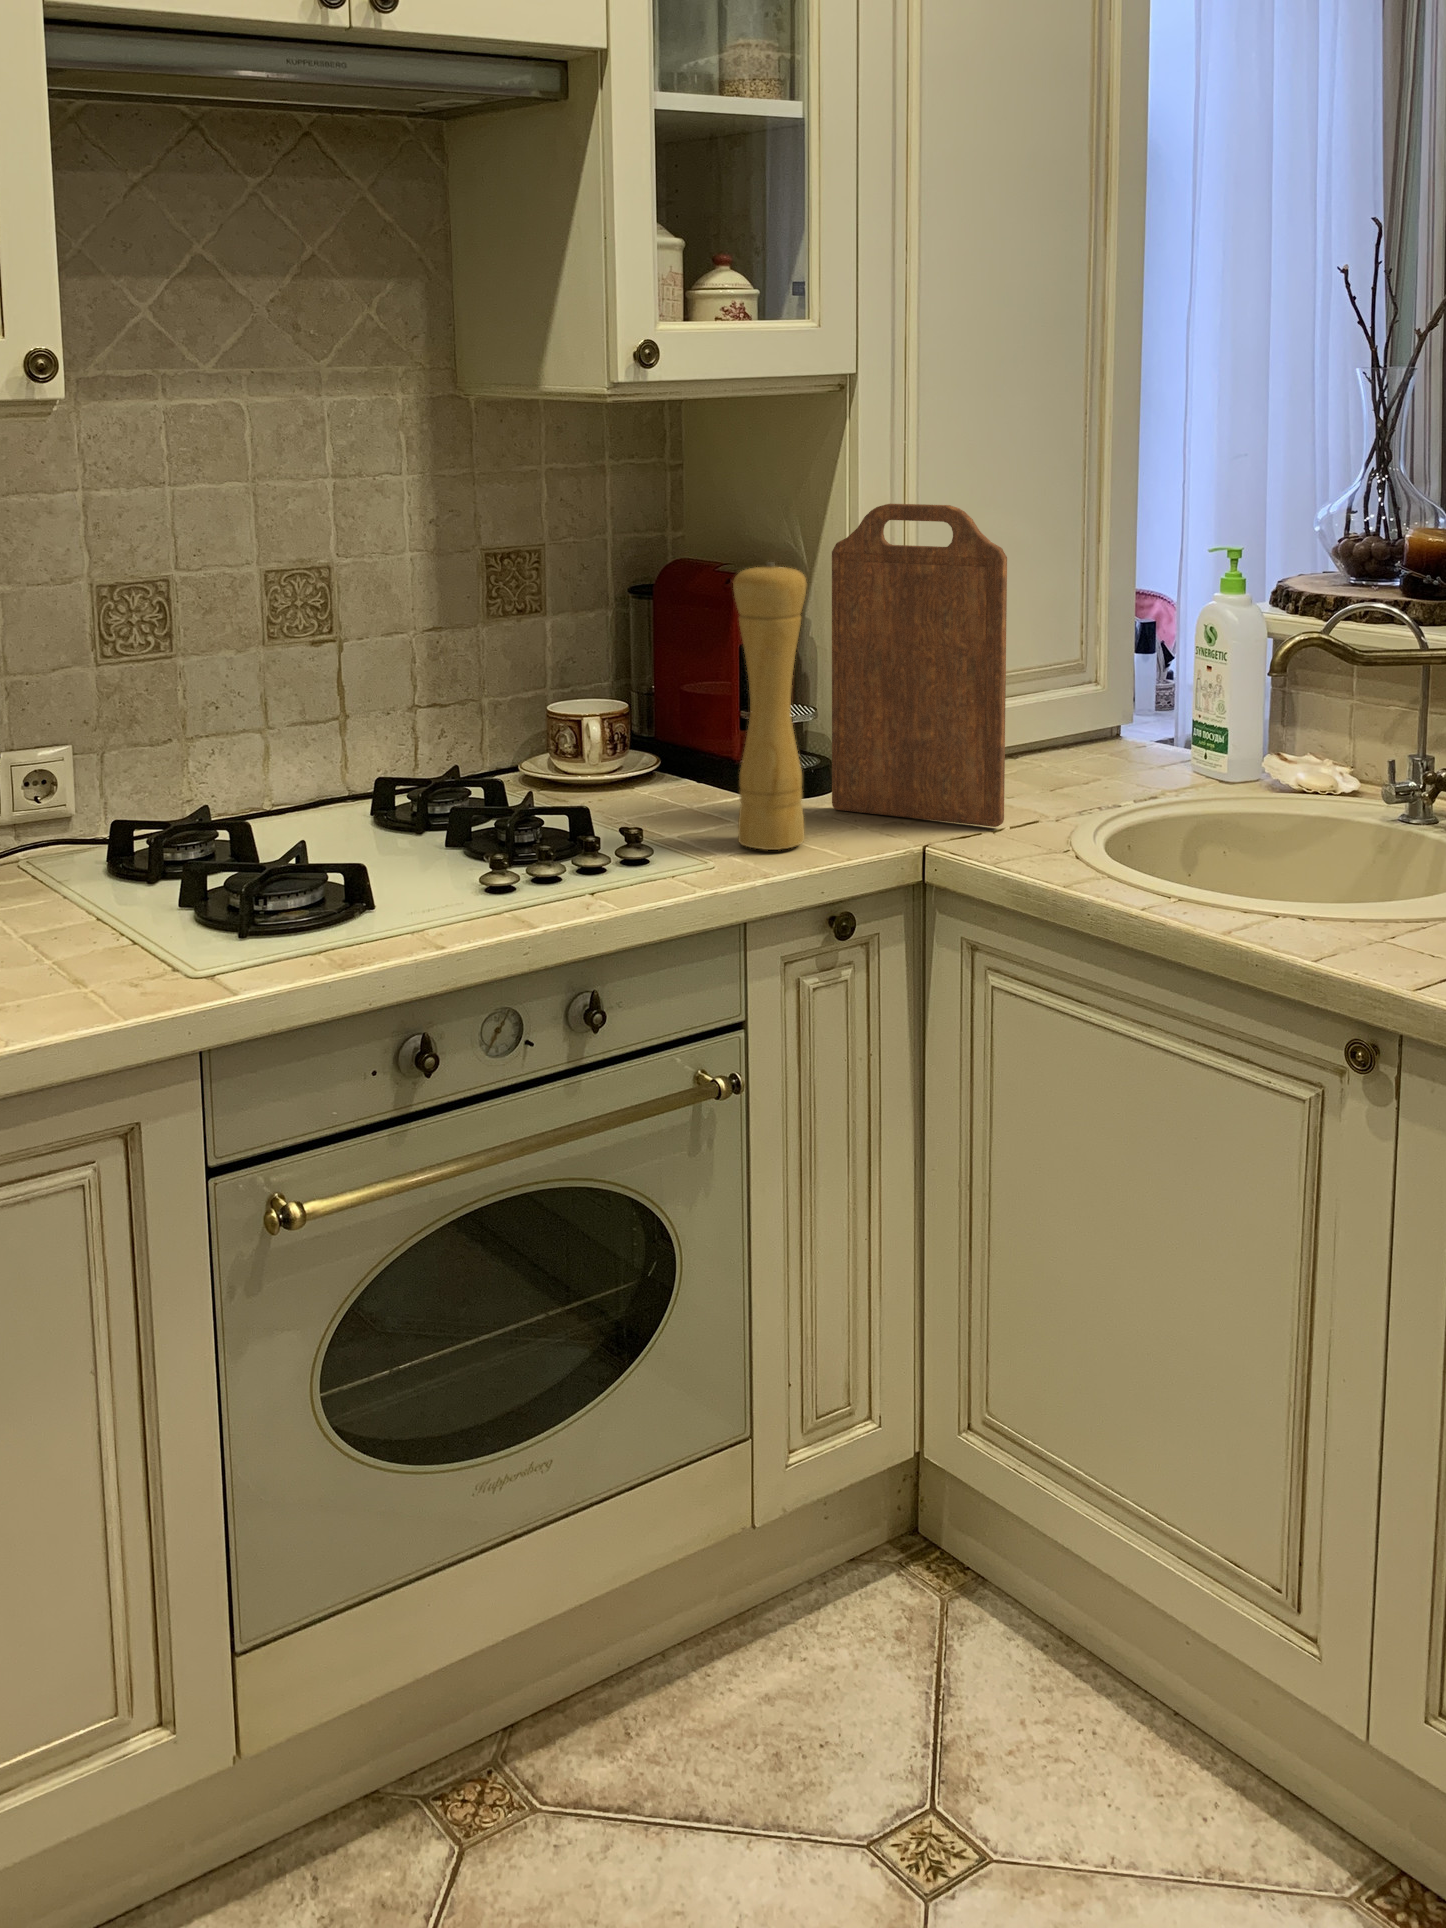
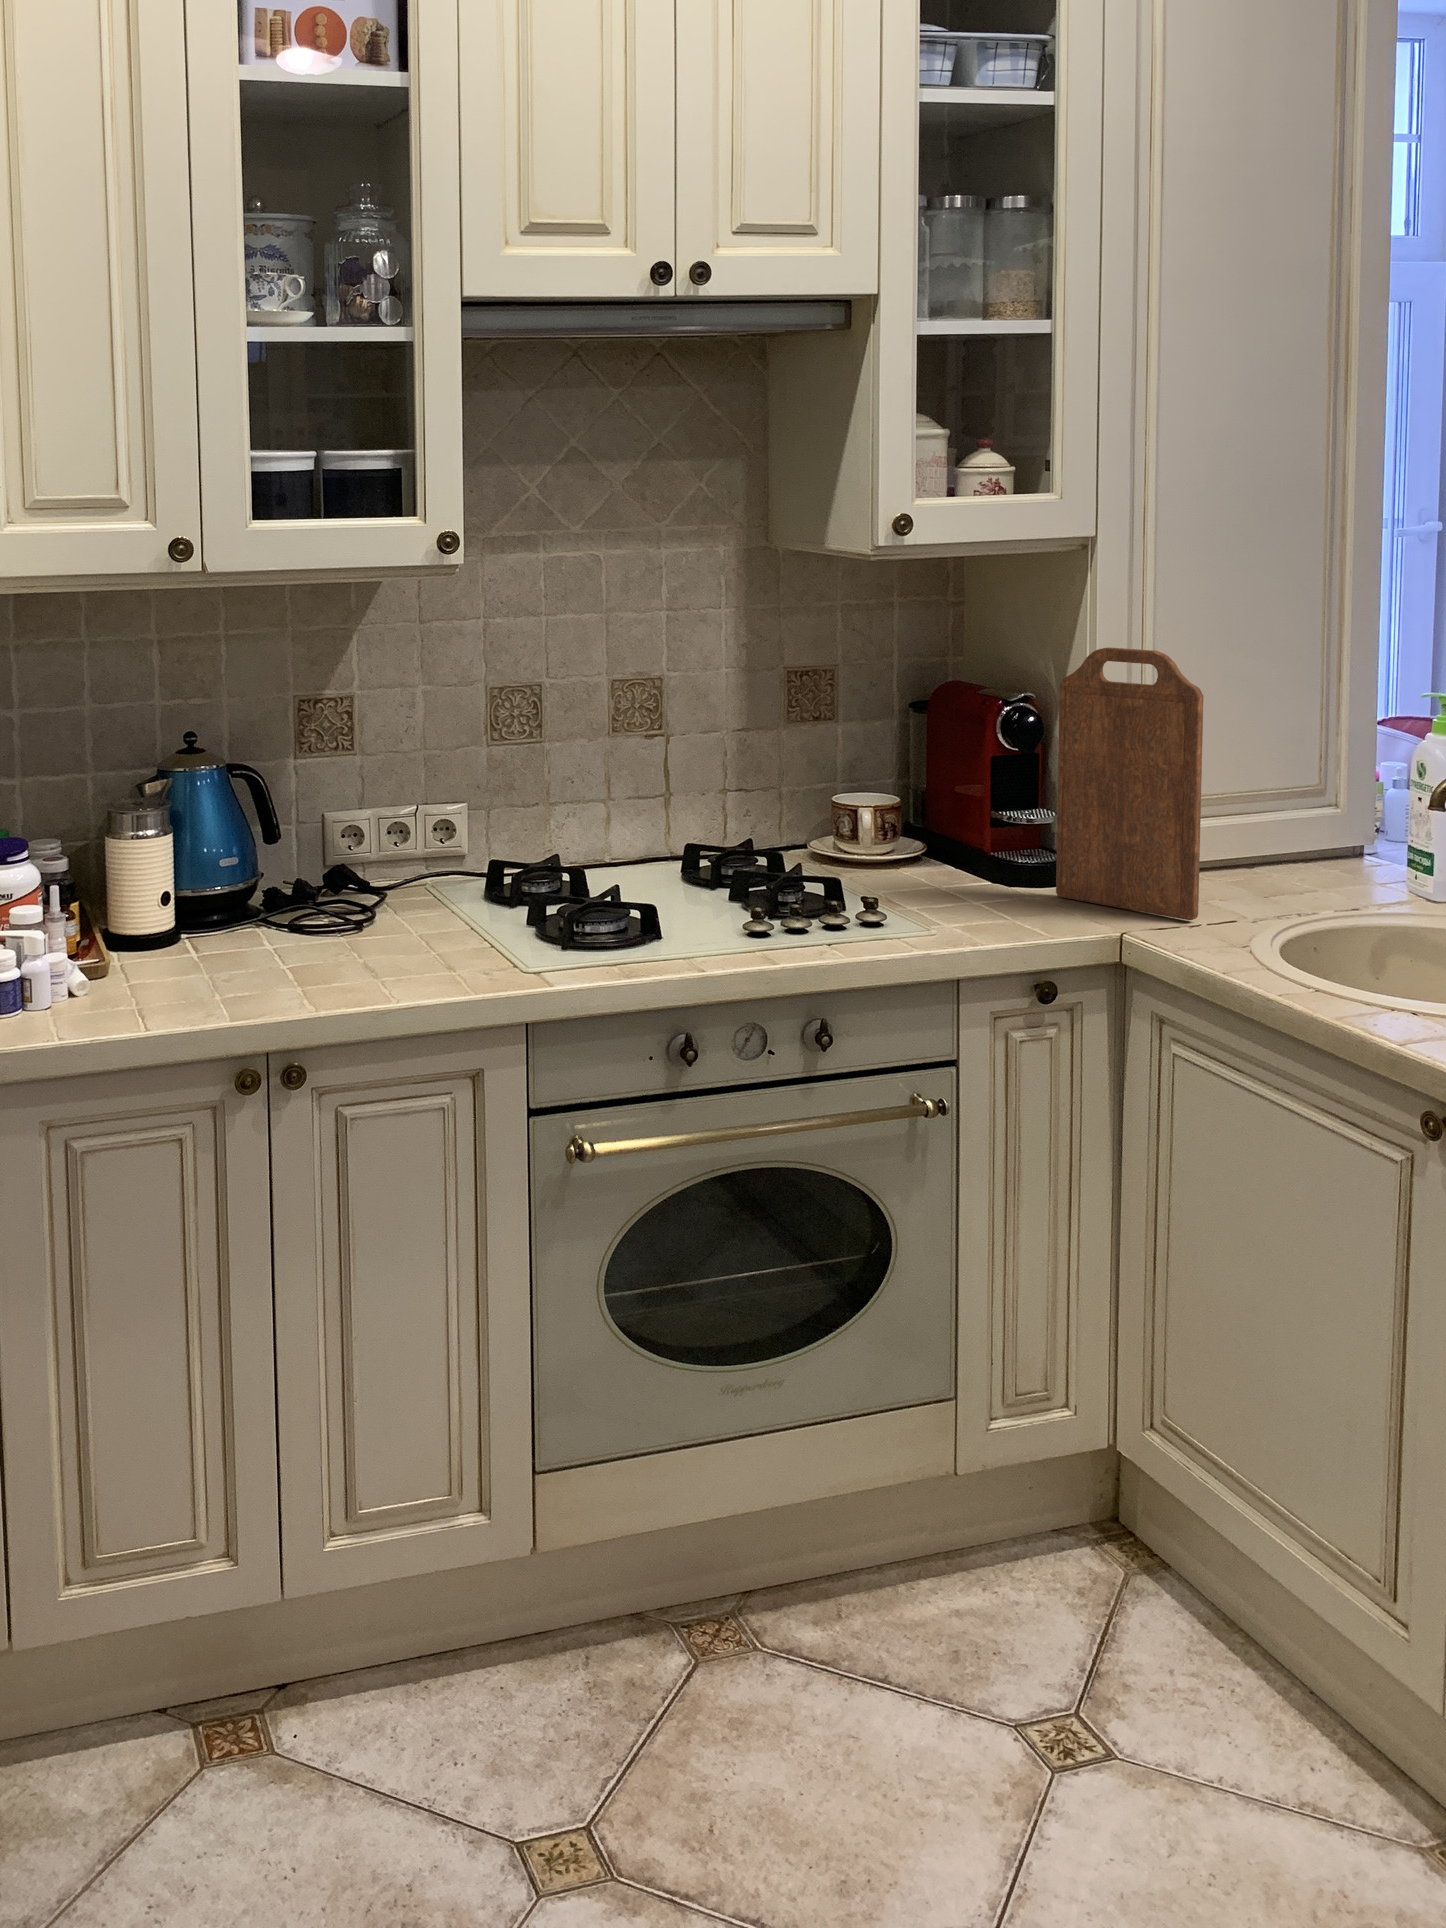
pepper mill: present [733,562,807,850] -> none [963,693,1024,923]

